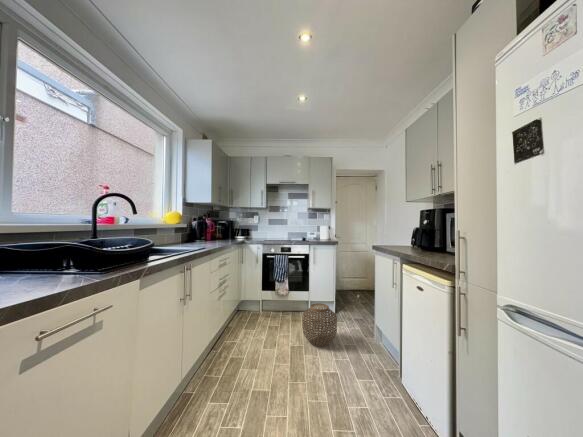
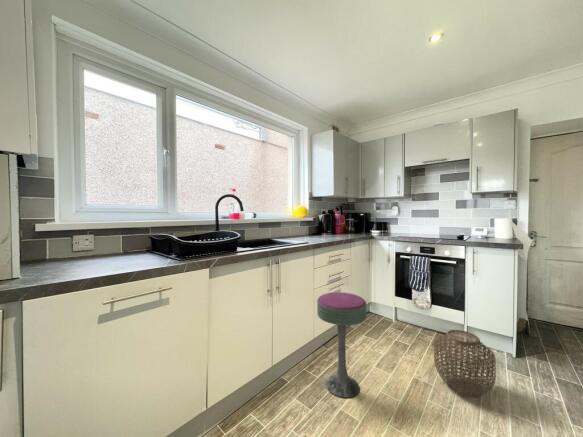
bar stool: none [223,291,266,383] -> present [317,292,366,398]

